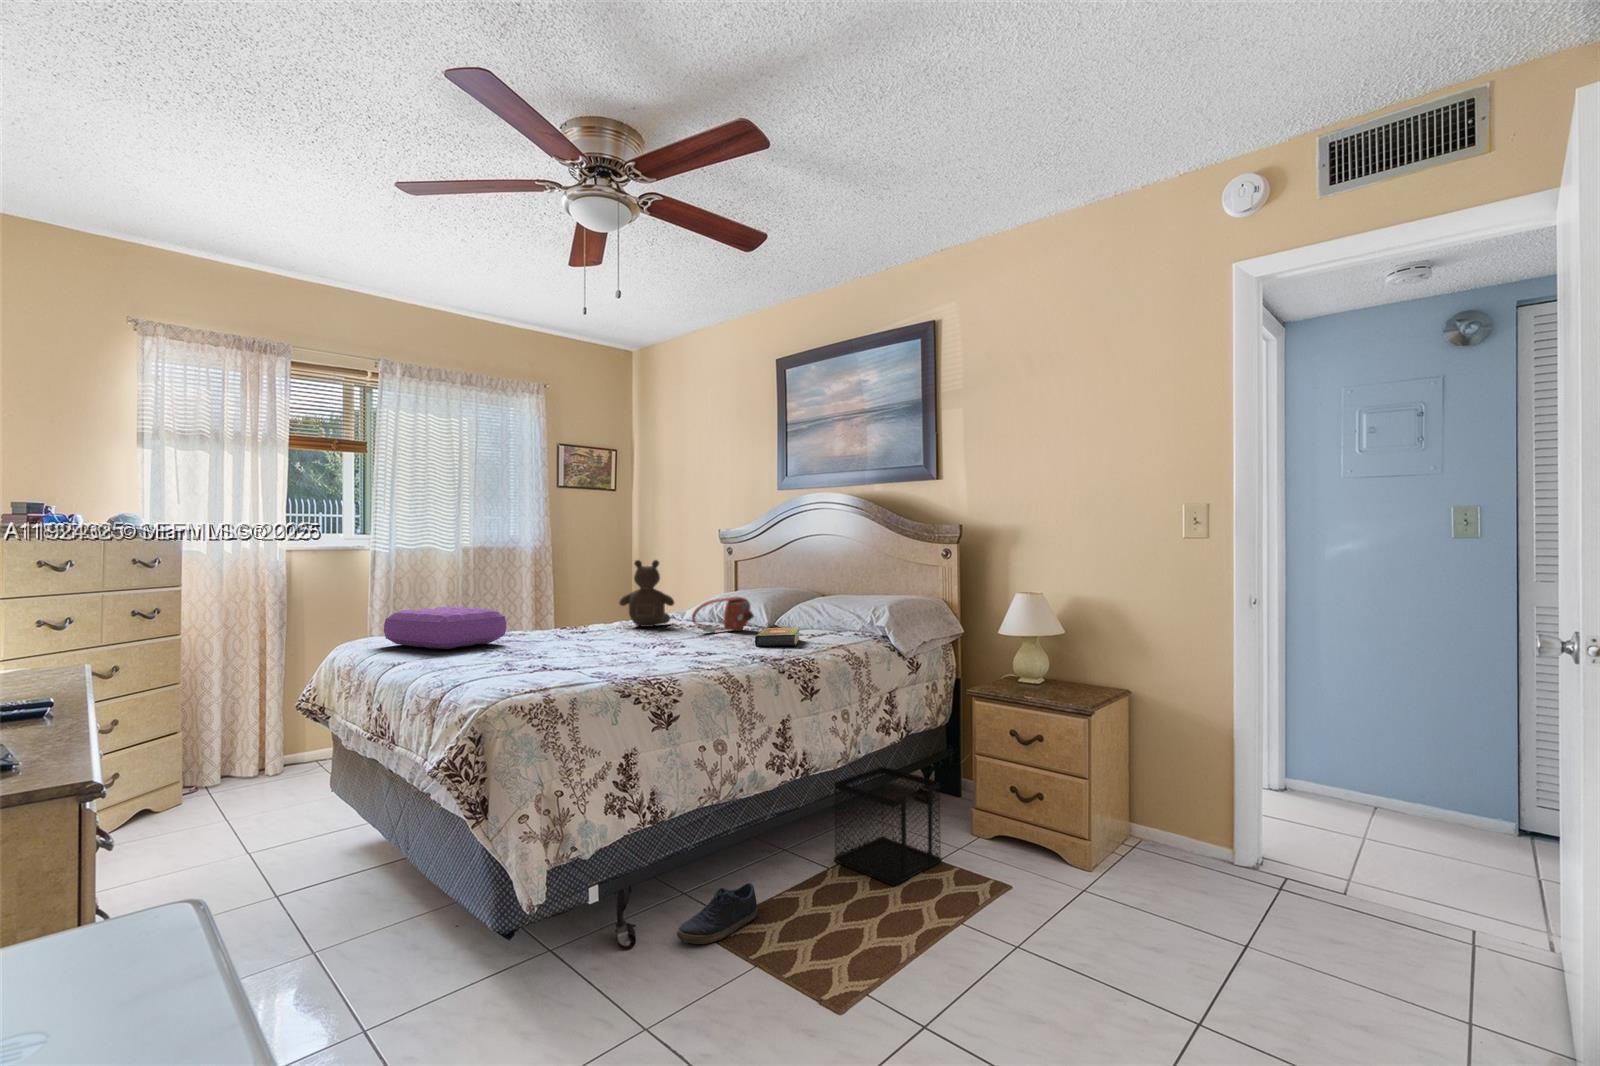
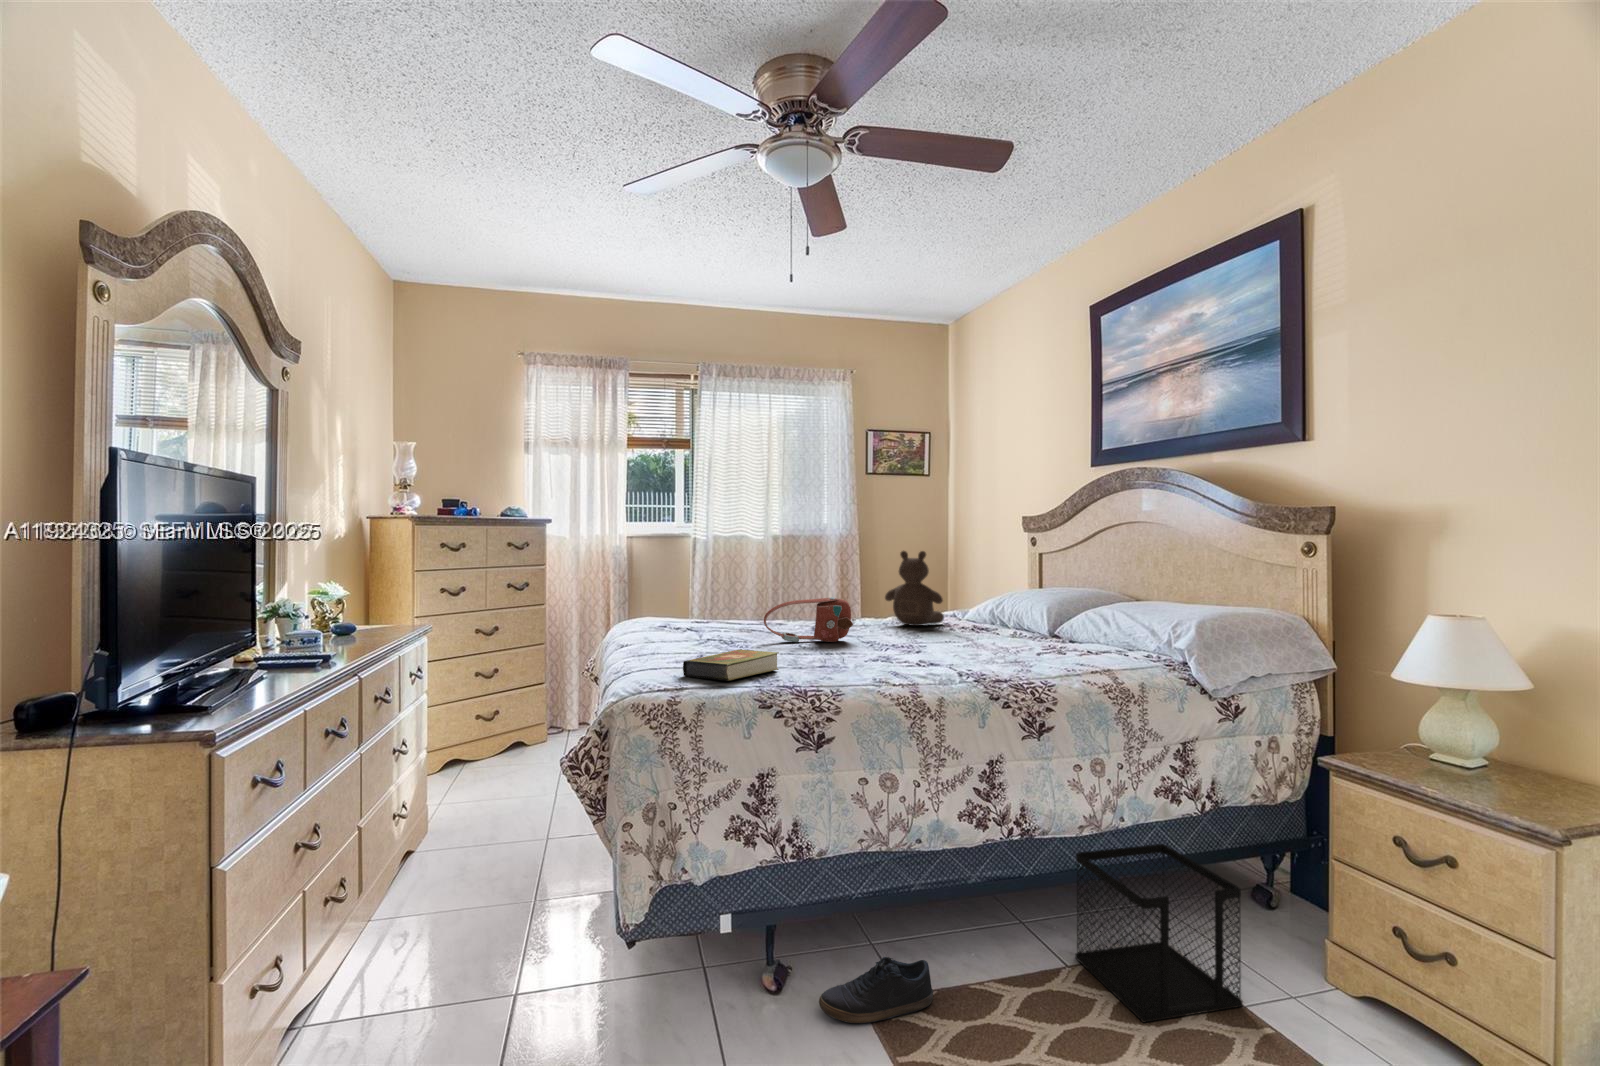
handbag: present [692,596,754,633] -> present [764,597,853,642]
pillow: present [384,607,506,649] -> none [646,593,746,636]
book: present [755,627,799,646] -> present [683,649,779,681]

